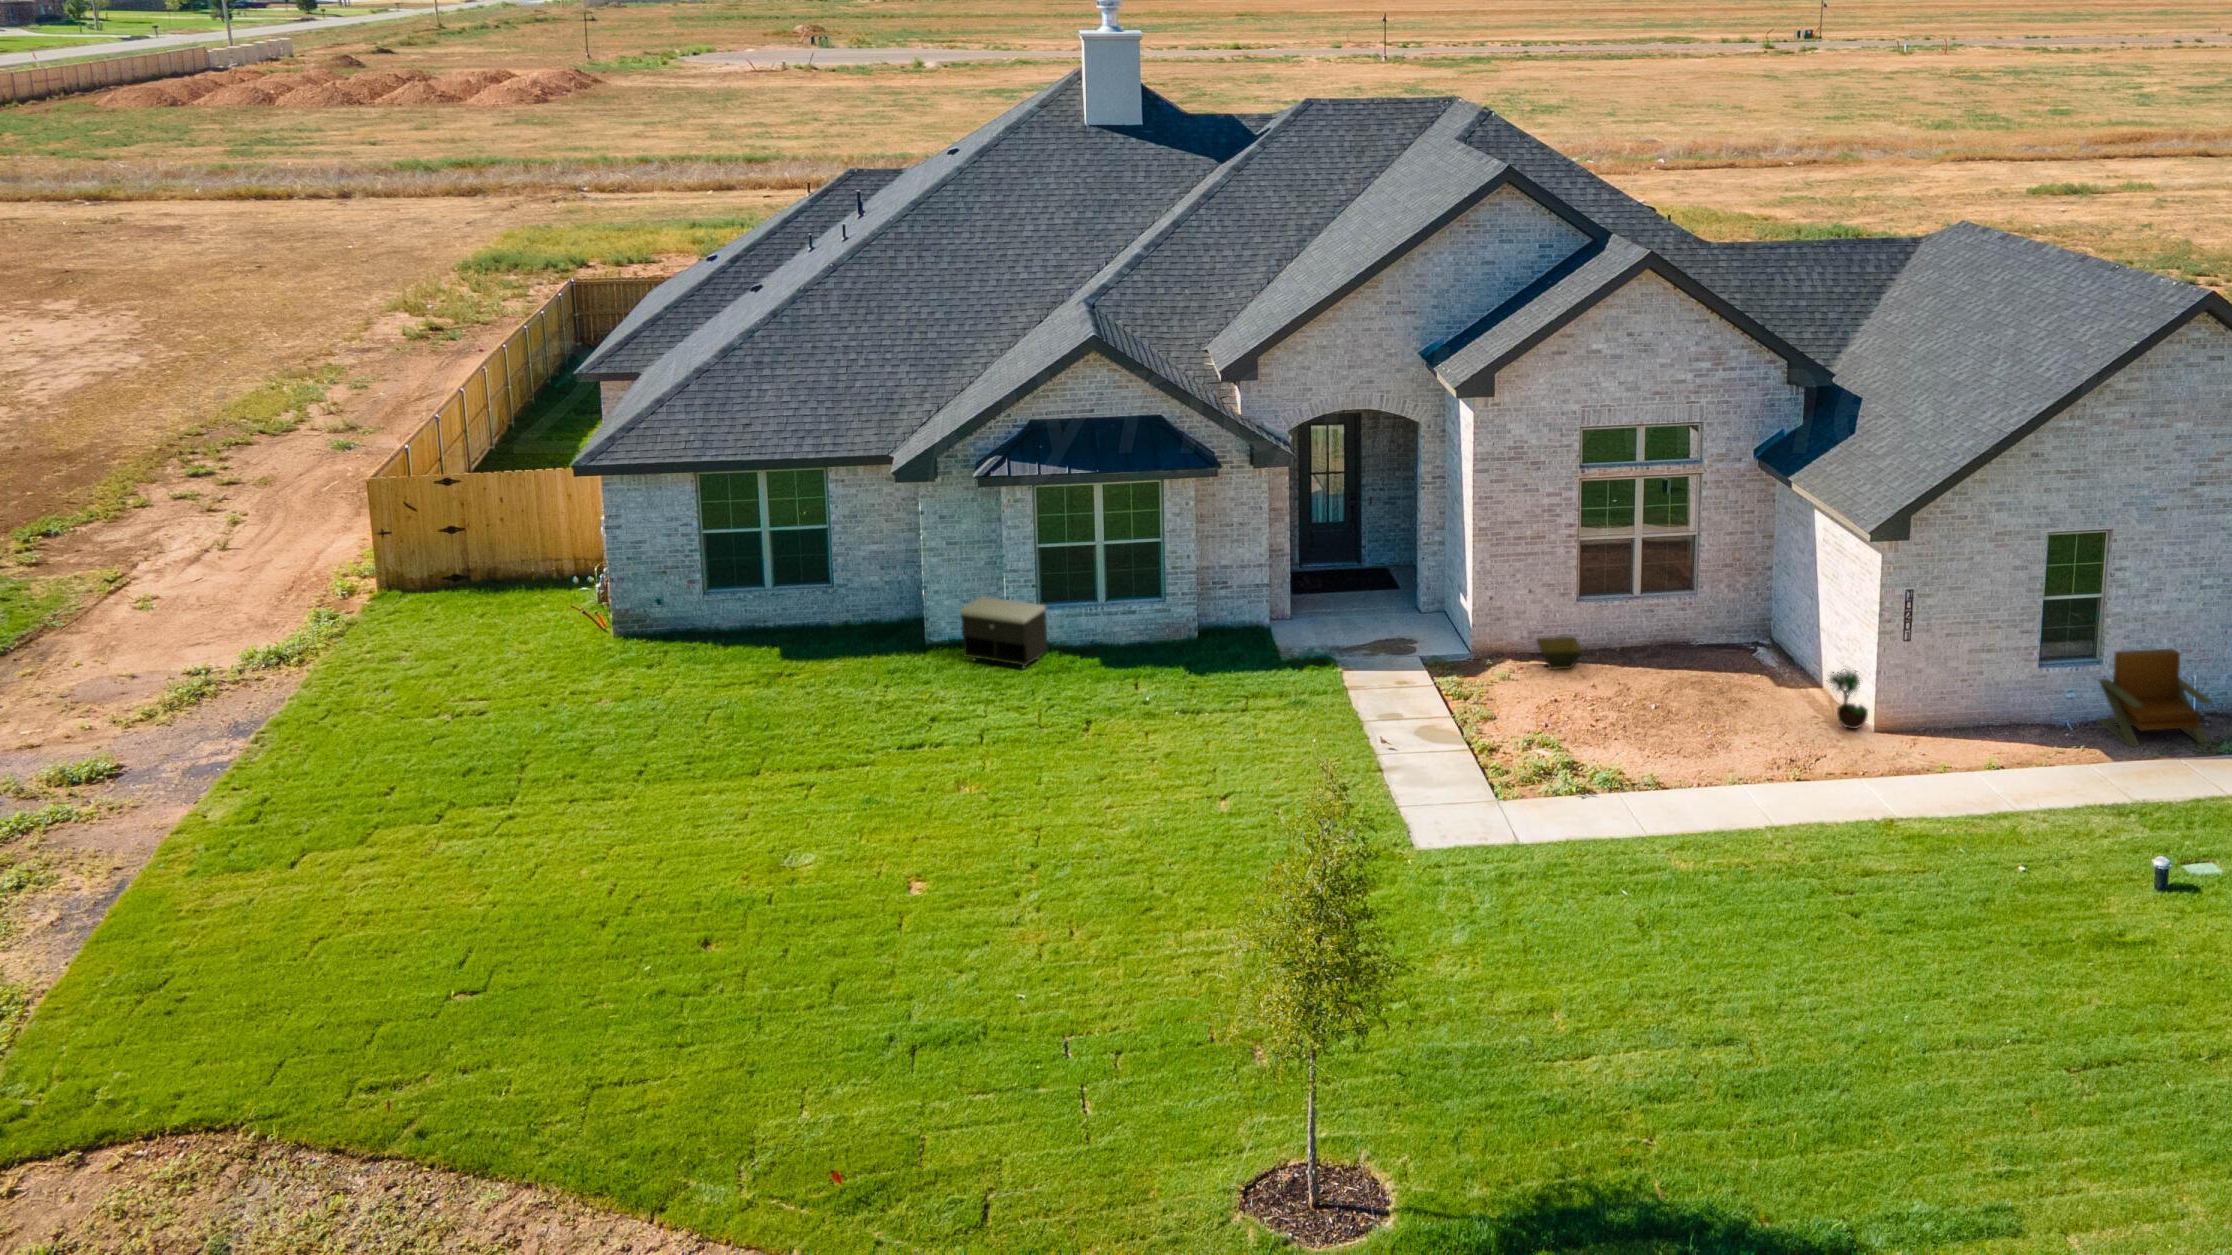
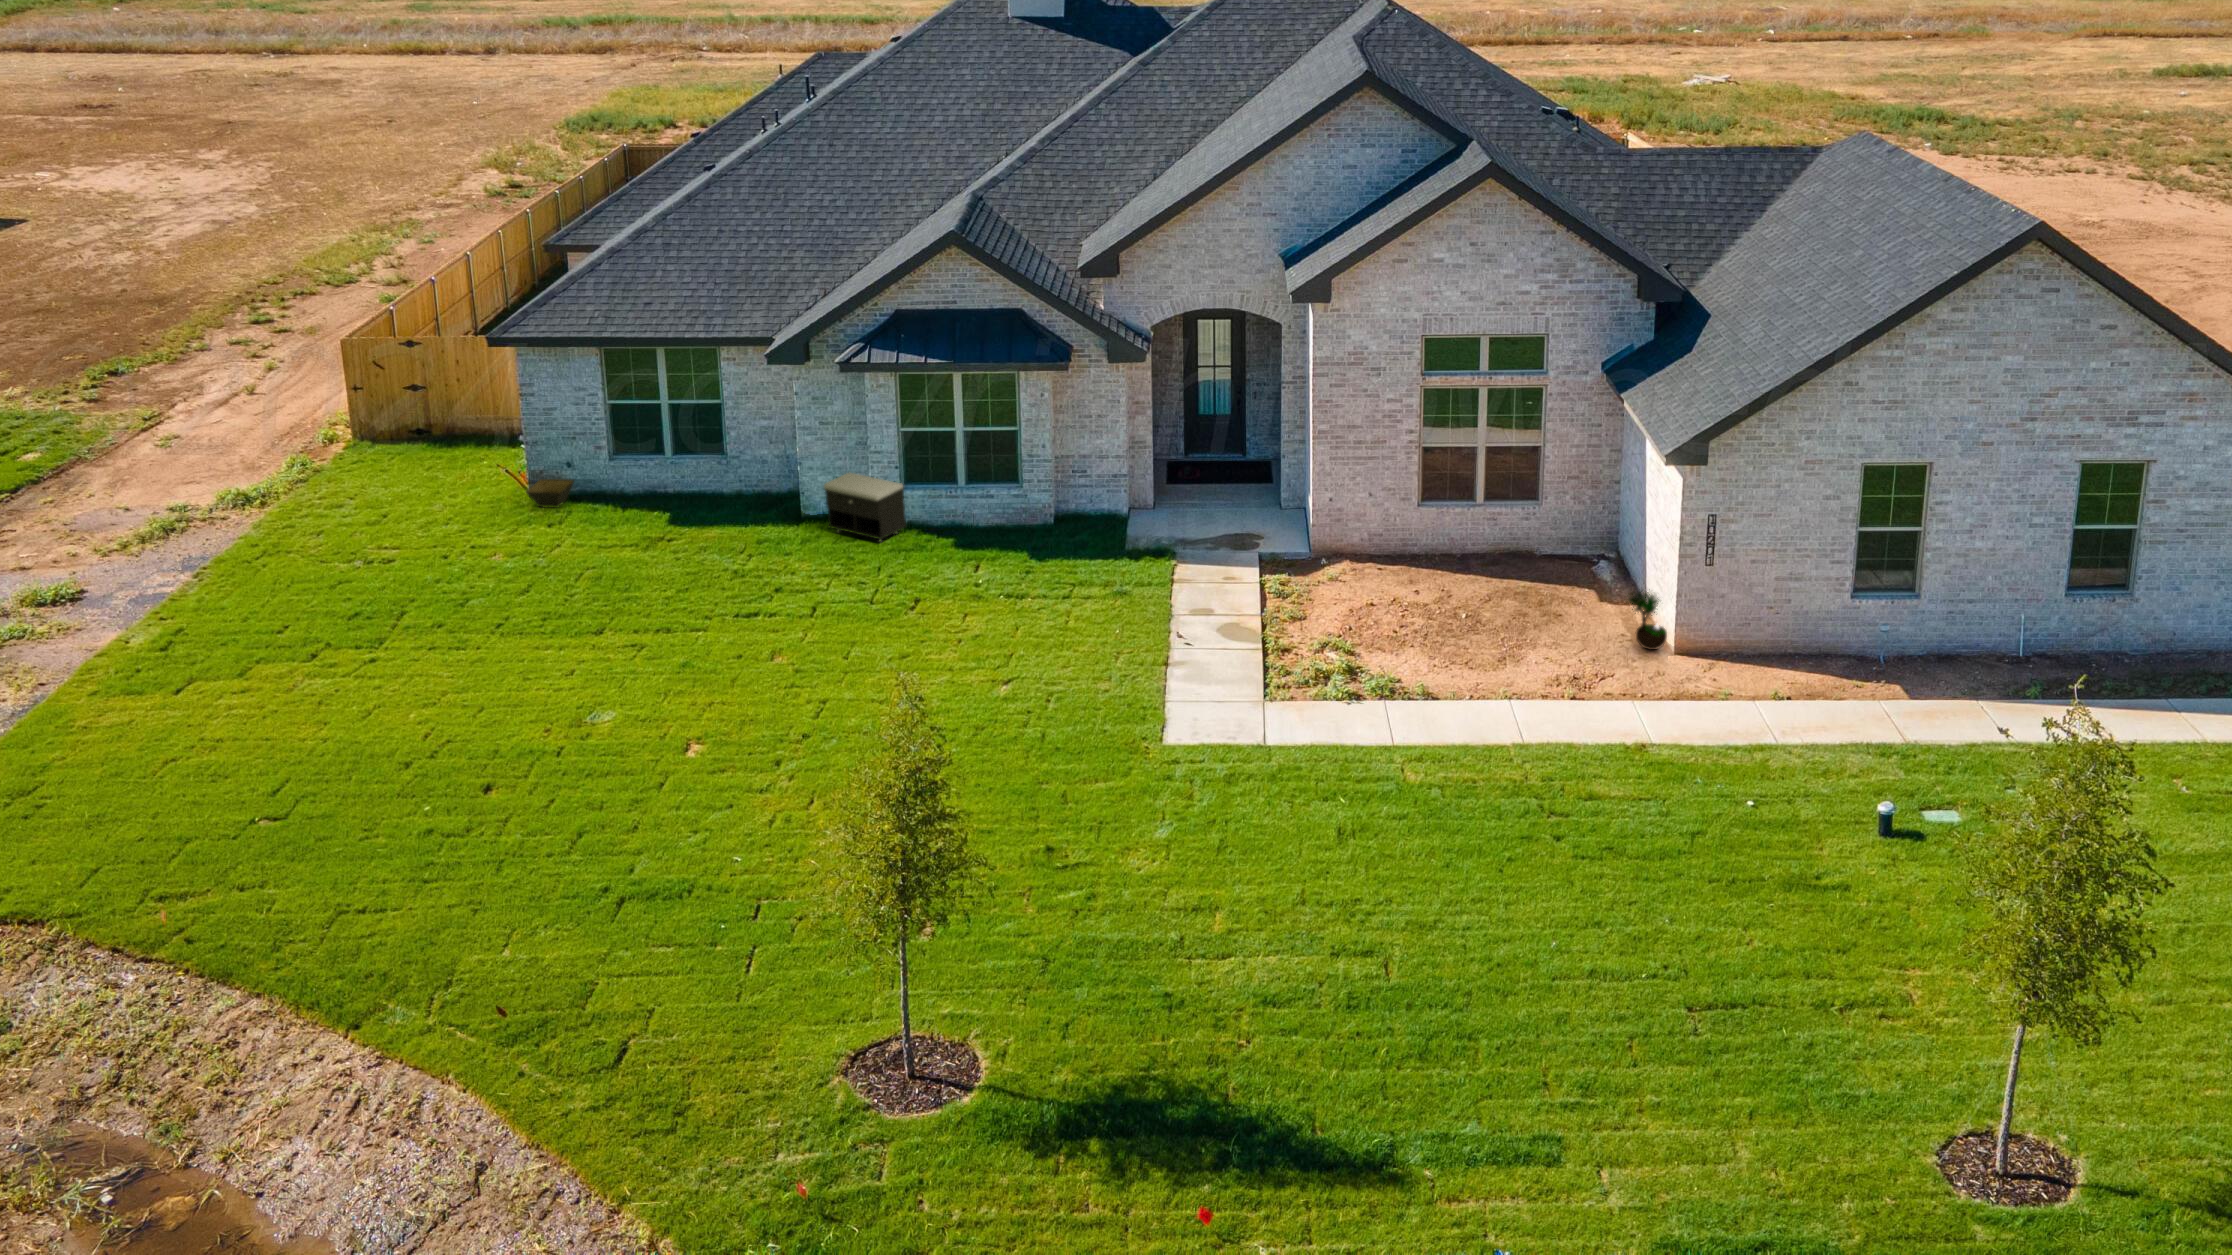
basket: present [1537,637,1582,670] -> present [526,479,574,508]
lounge chair: present [2097,649,2212,747] -> none [1912,588,2029,687]

